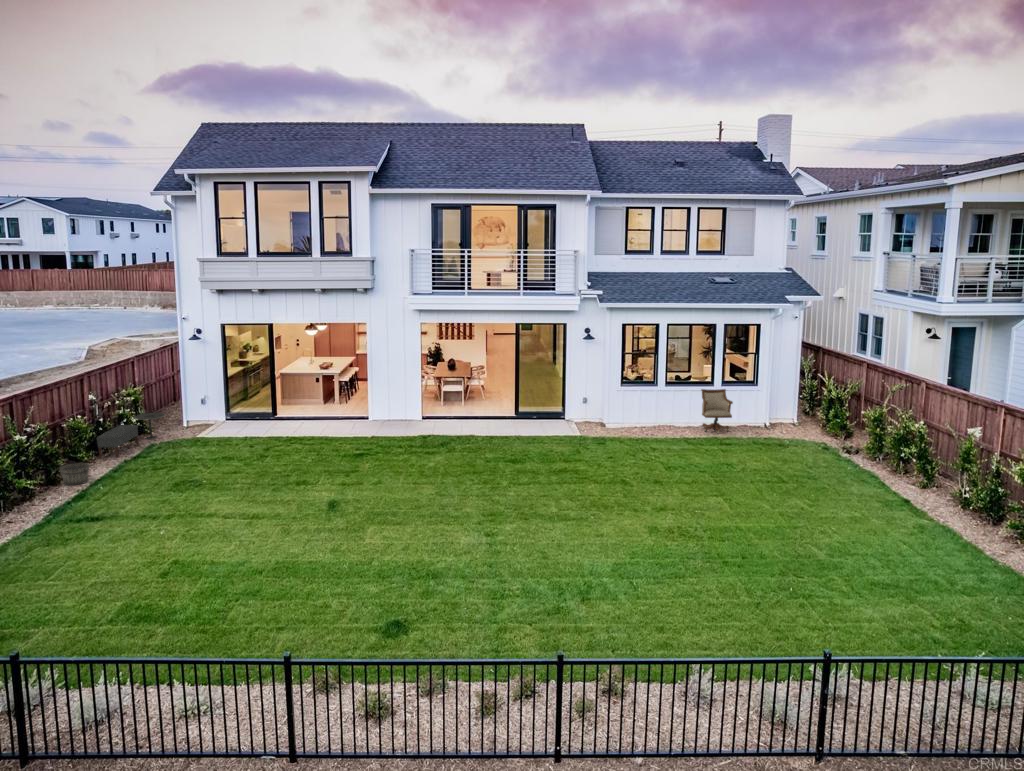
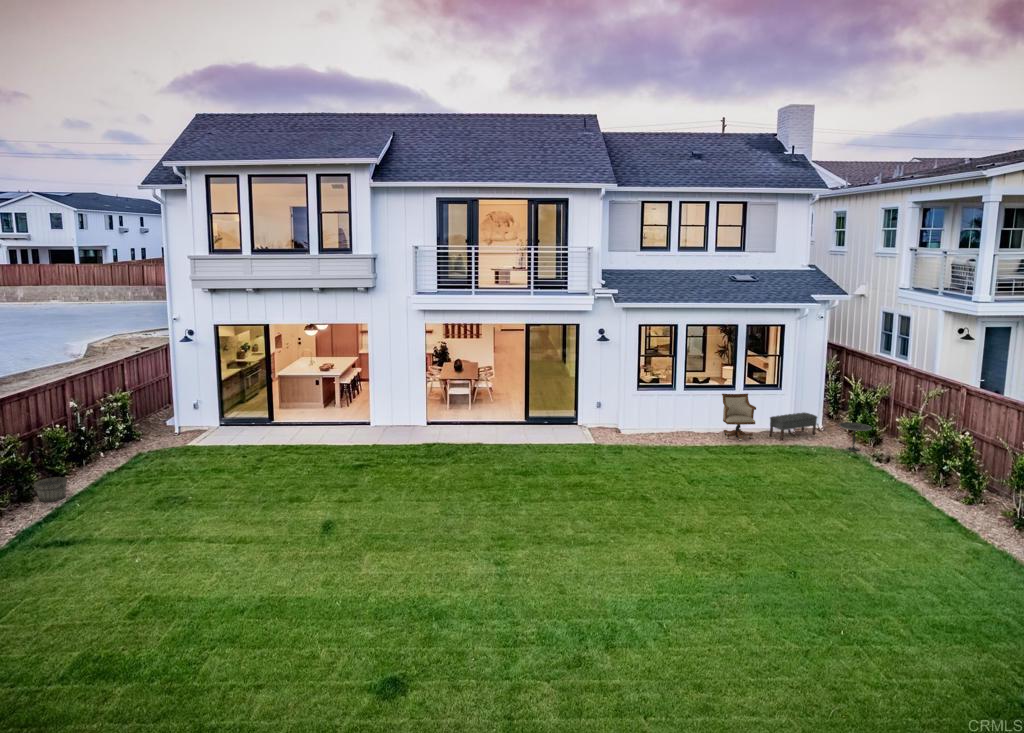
side table: present [134,413,165,439] -> present [839,422,872,451]
bench: present [97,425,138,458] -> present [770,413,817,440]

